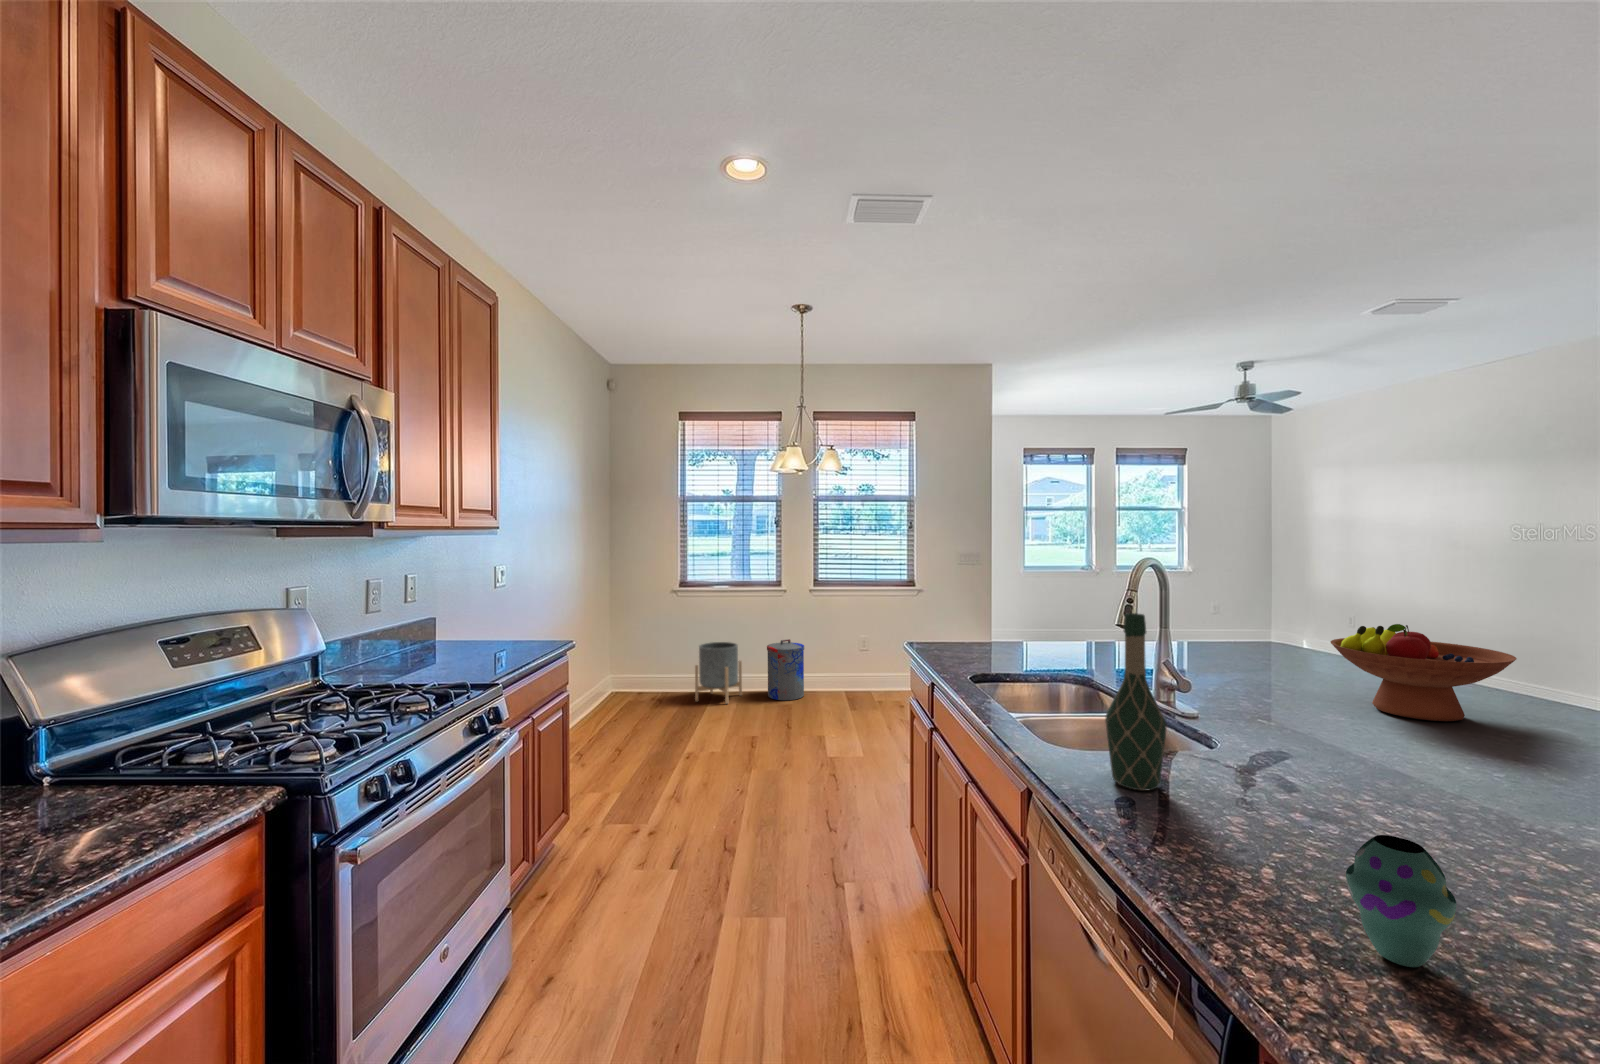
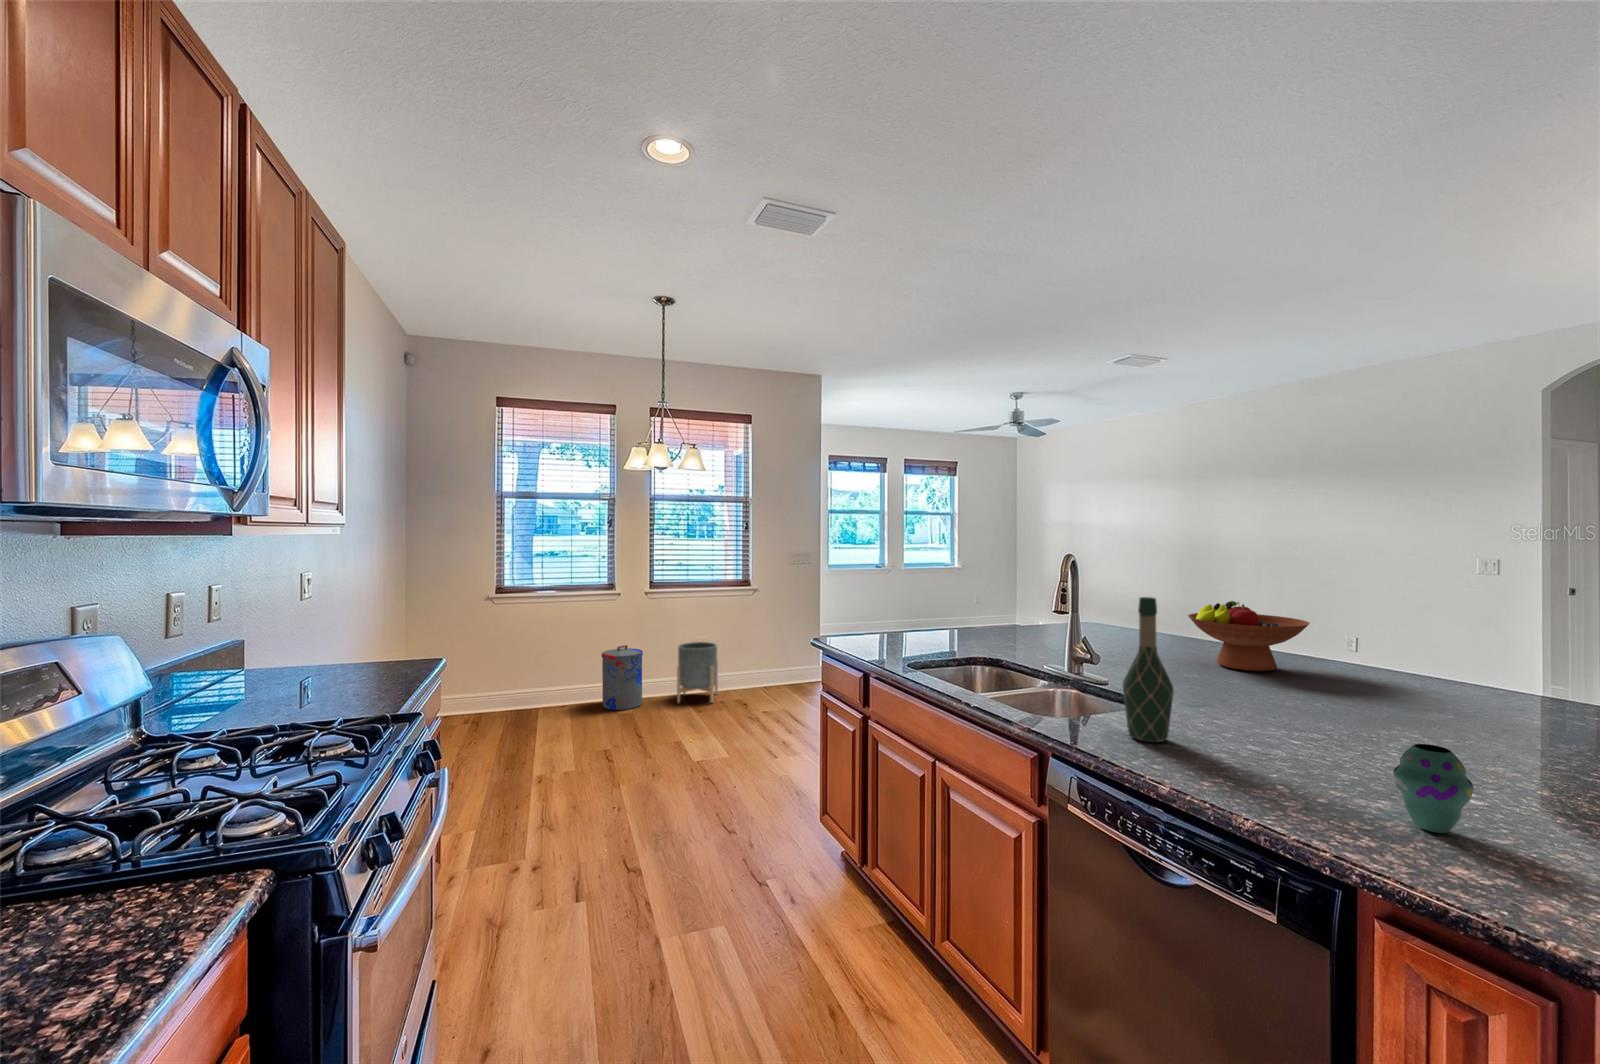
planter: present [695,642,742,704] -> present [677,642,718,703]

